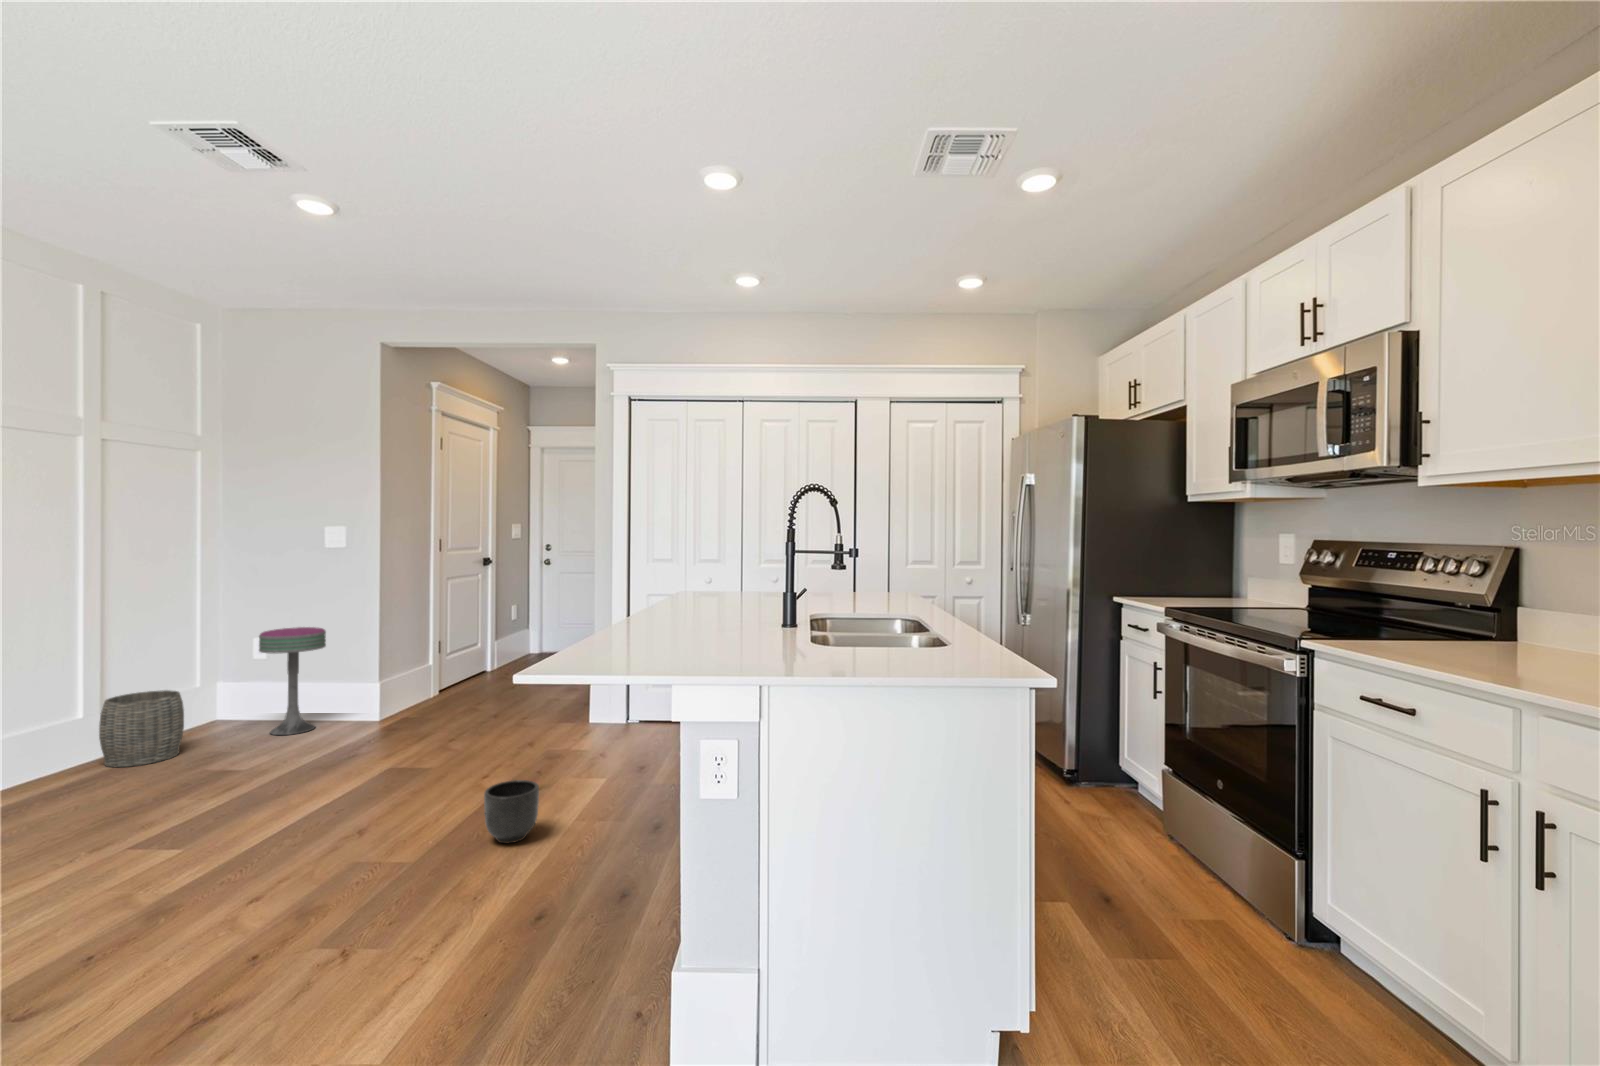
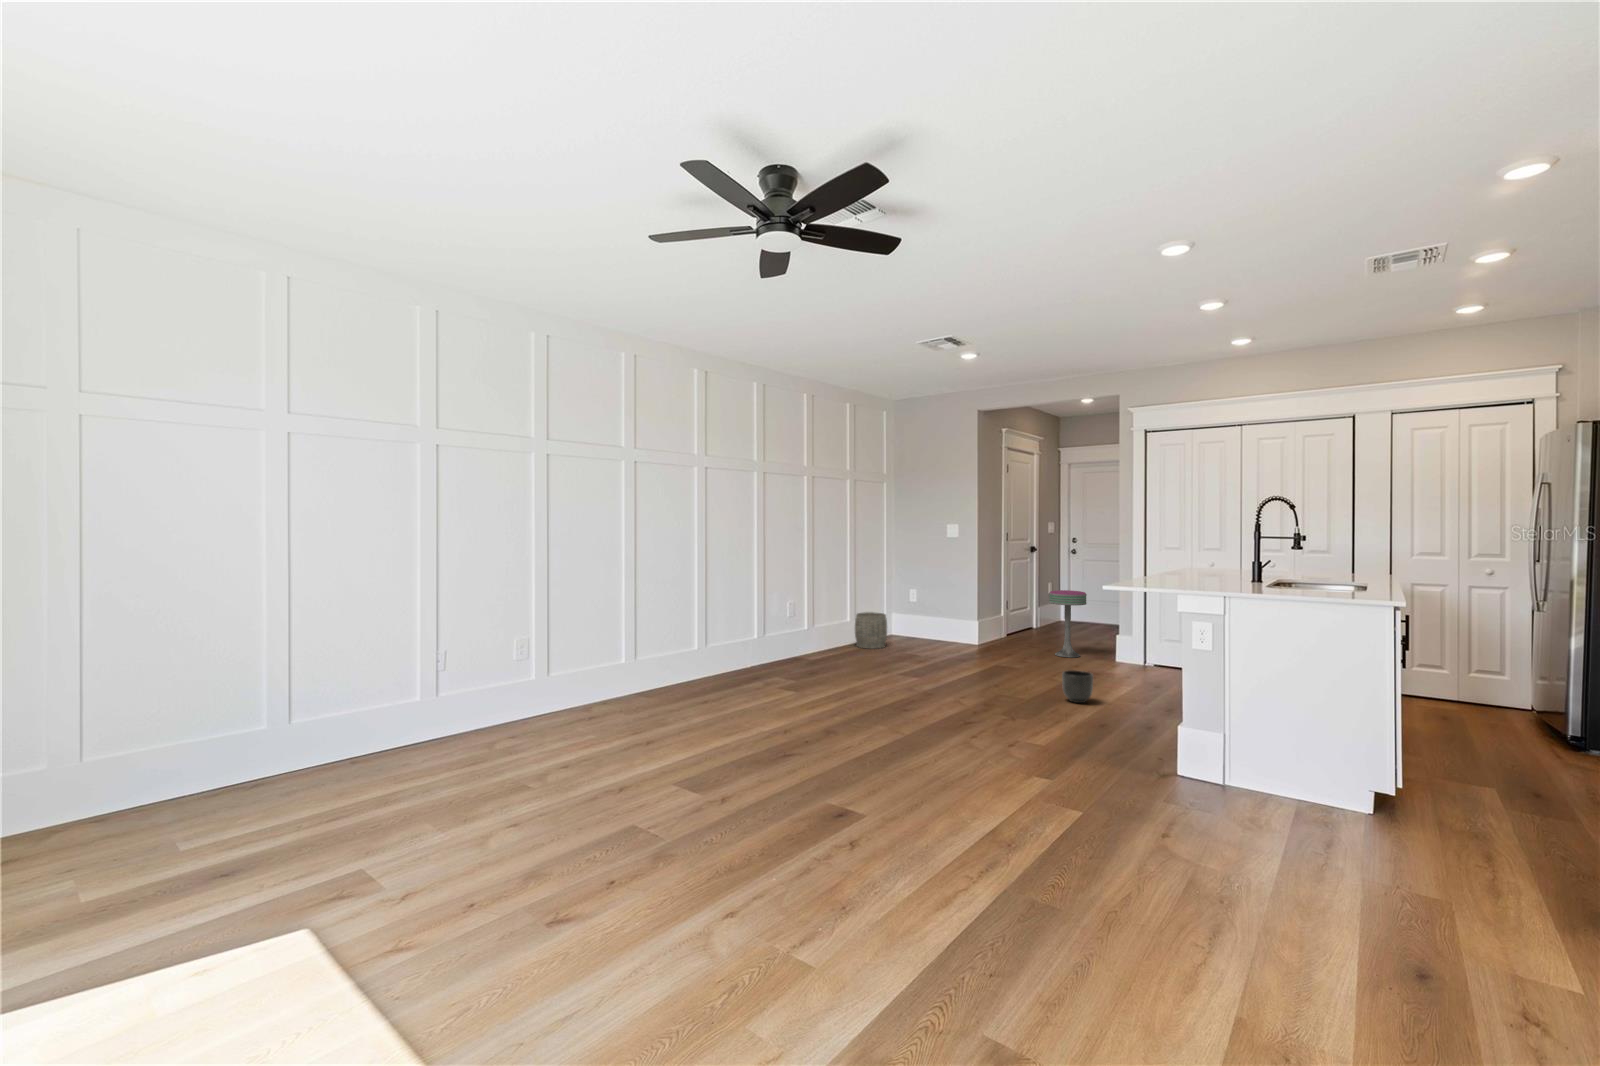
bar stool: present [259,627,326,735] -> present [1049,590,1087,657]

